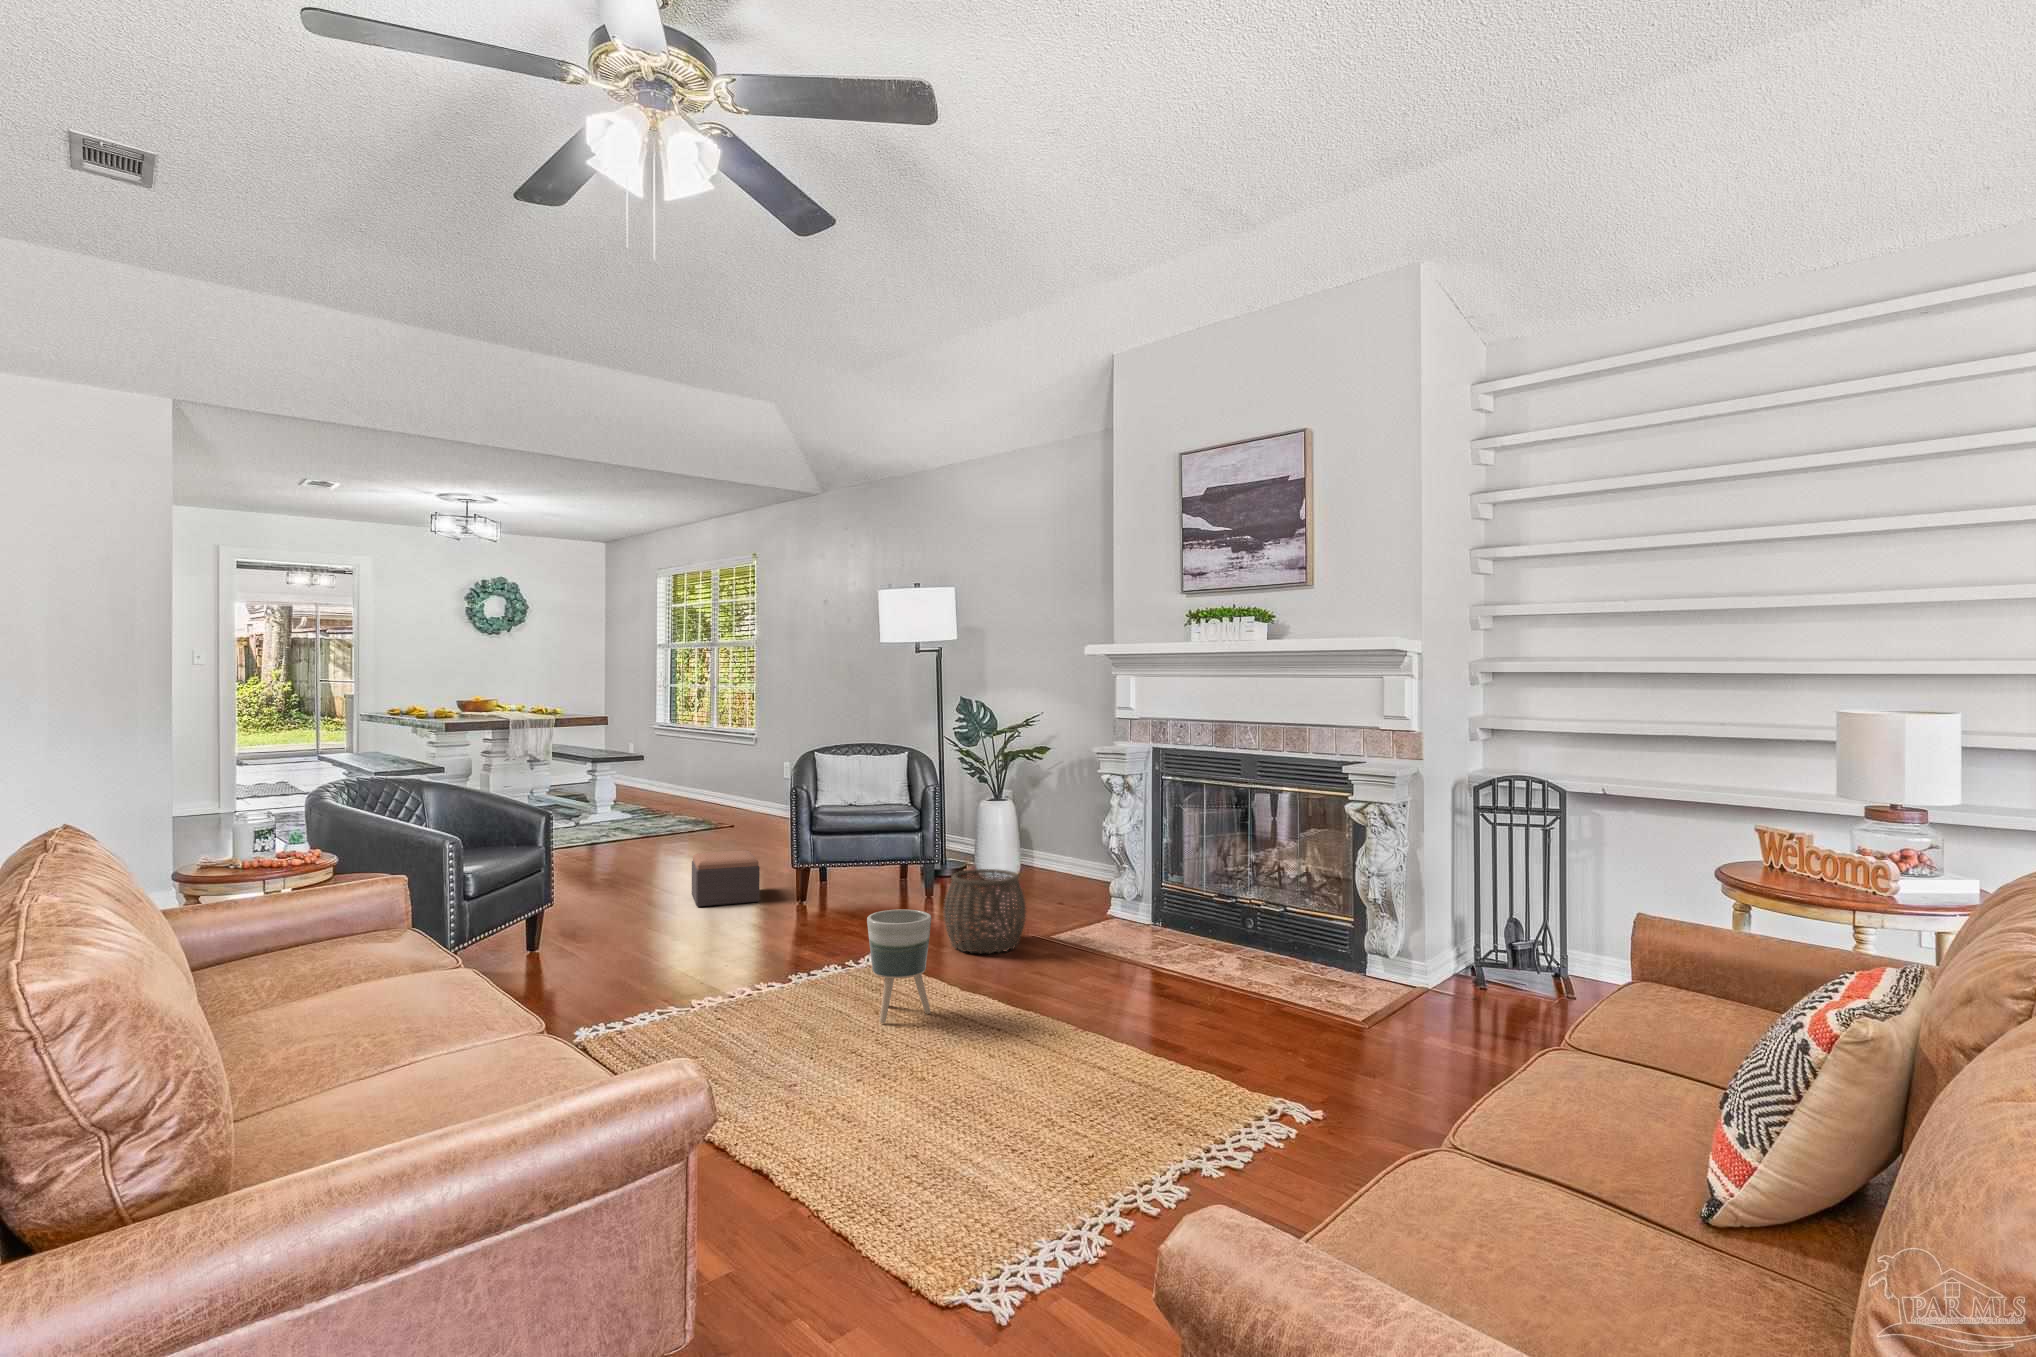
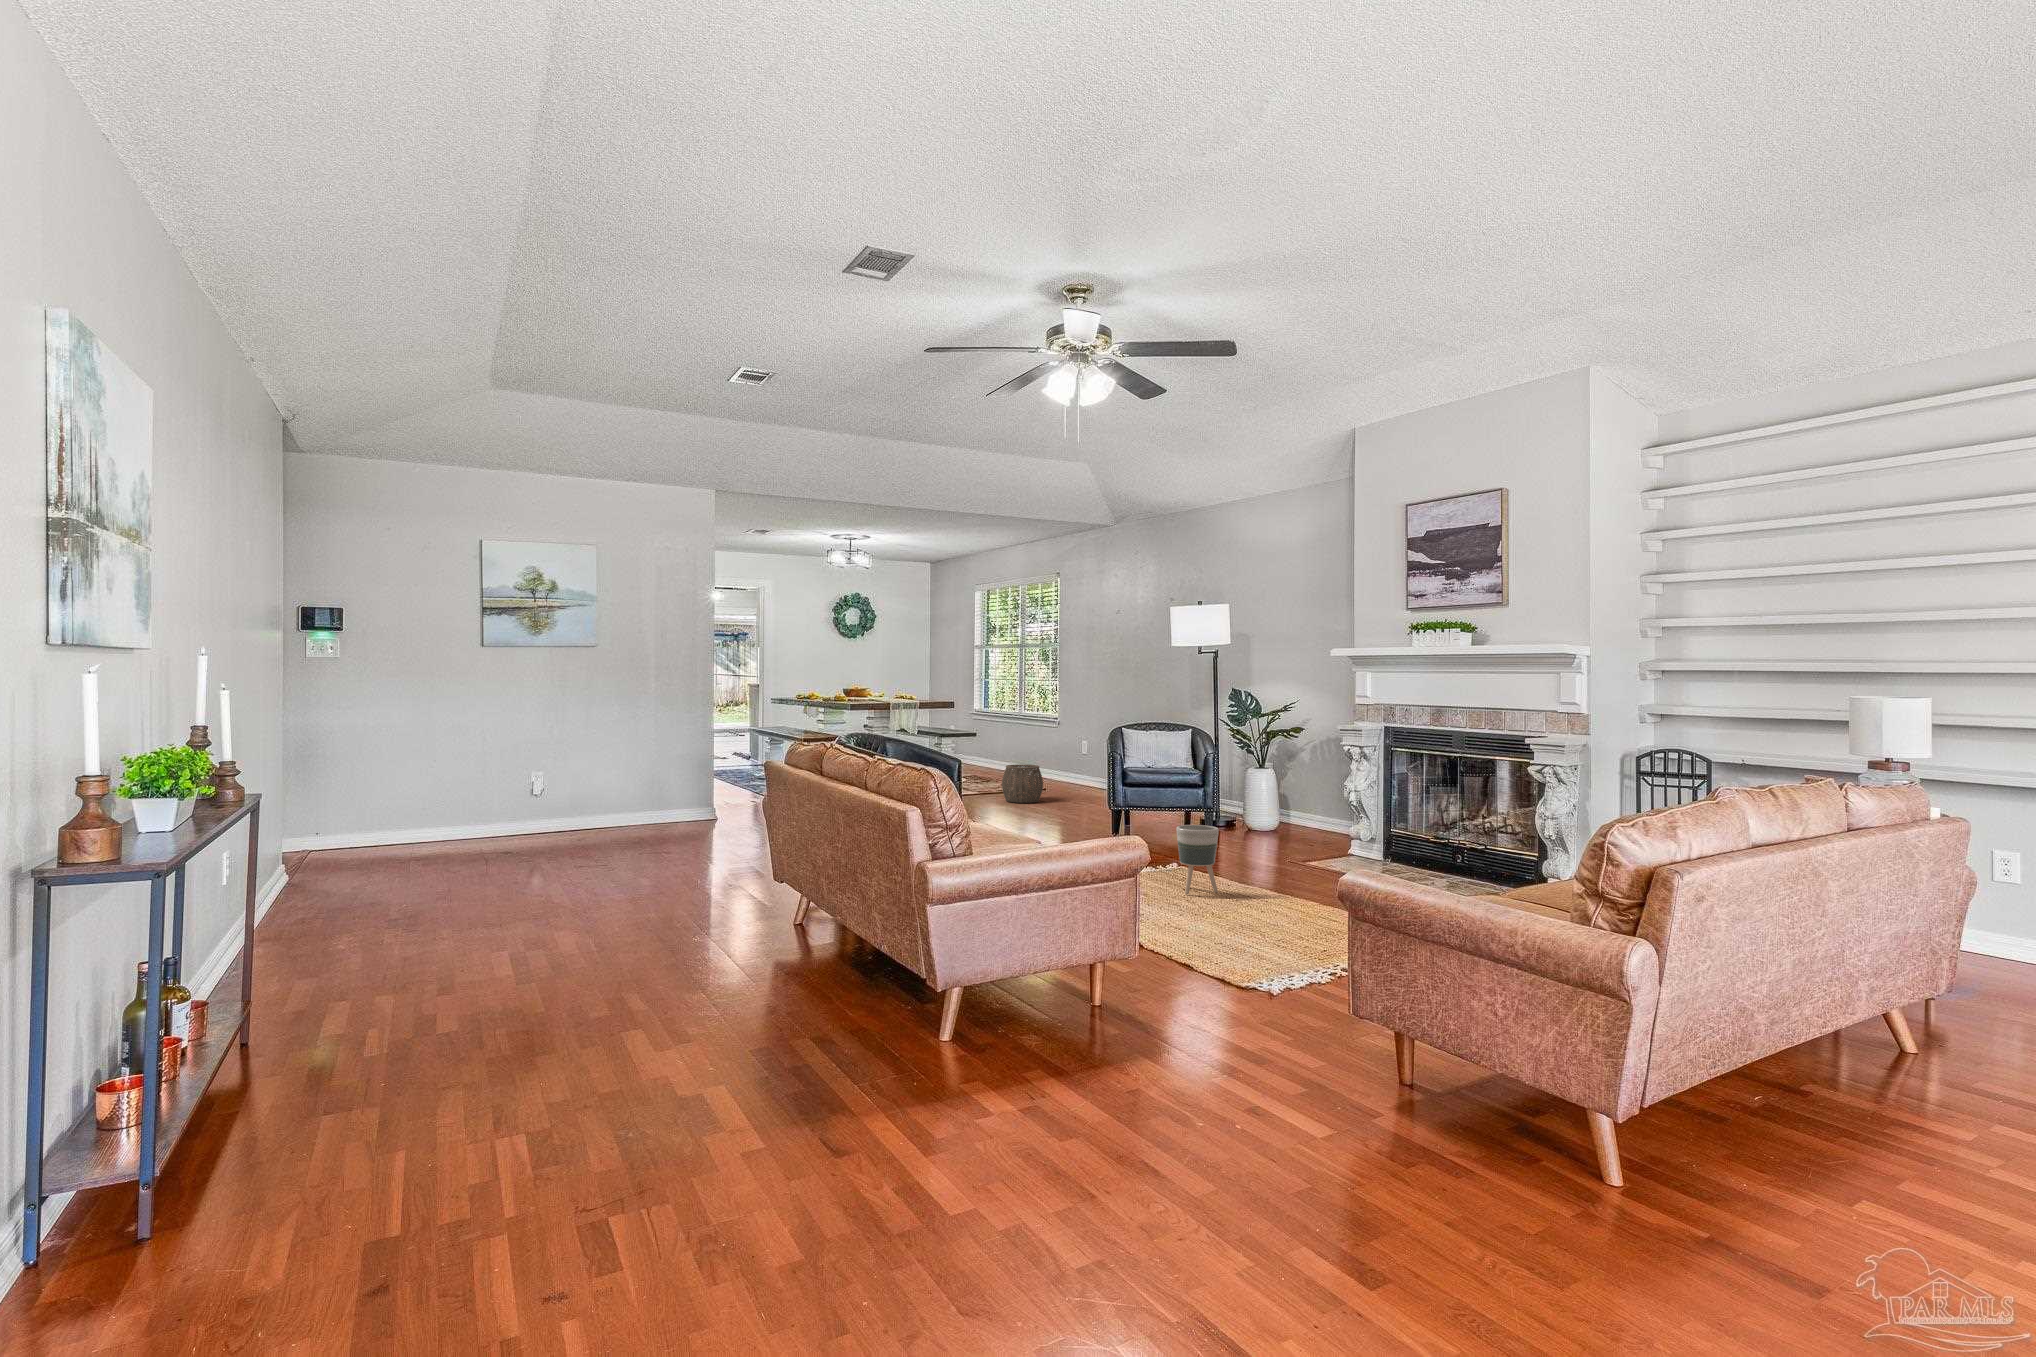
footstool: present [692,850,760,907] -> none [1035,798,1085,834]
woven basket: present [943,869,1026,954] -> present [1002,764,1043,803]

